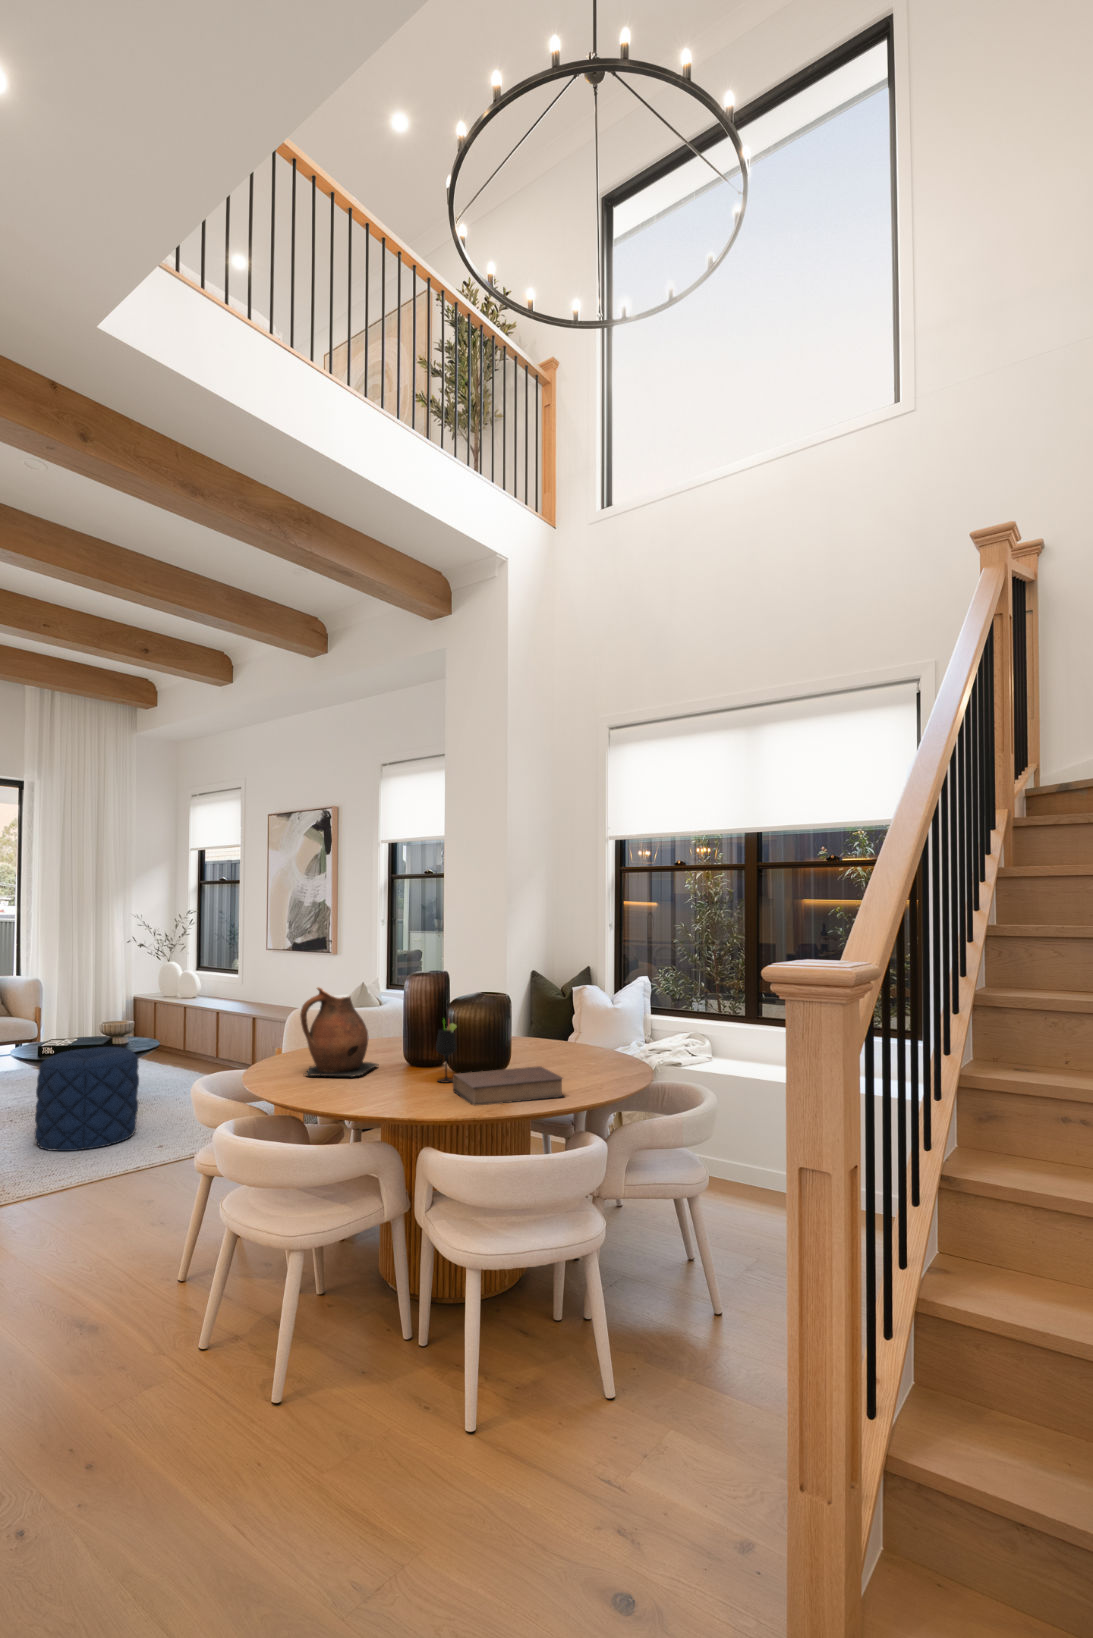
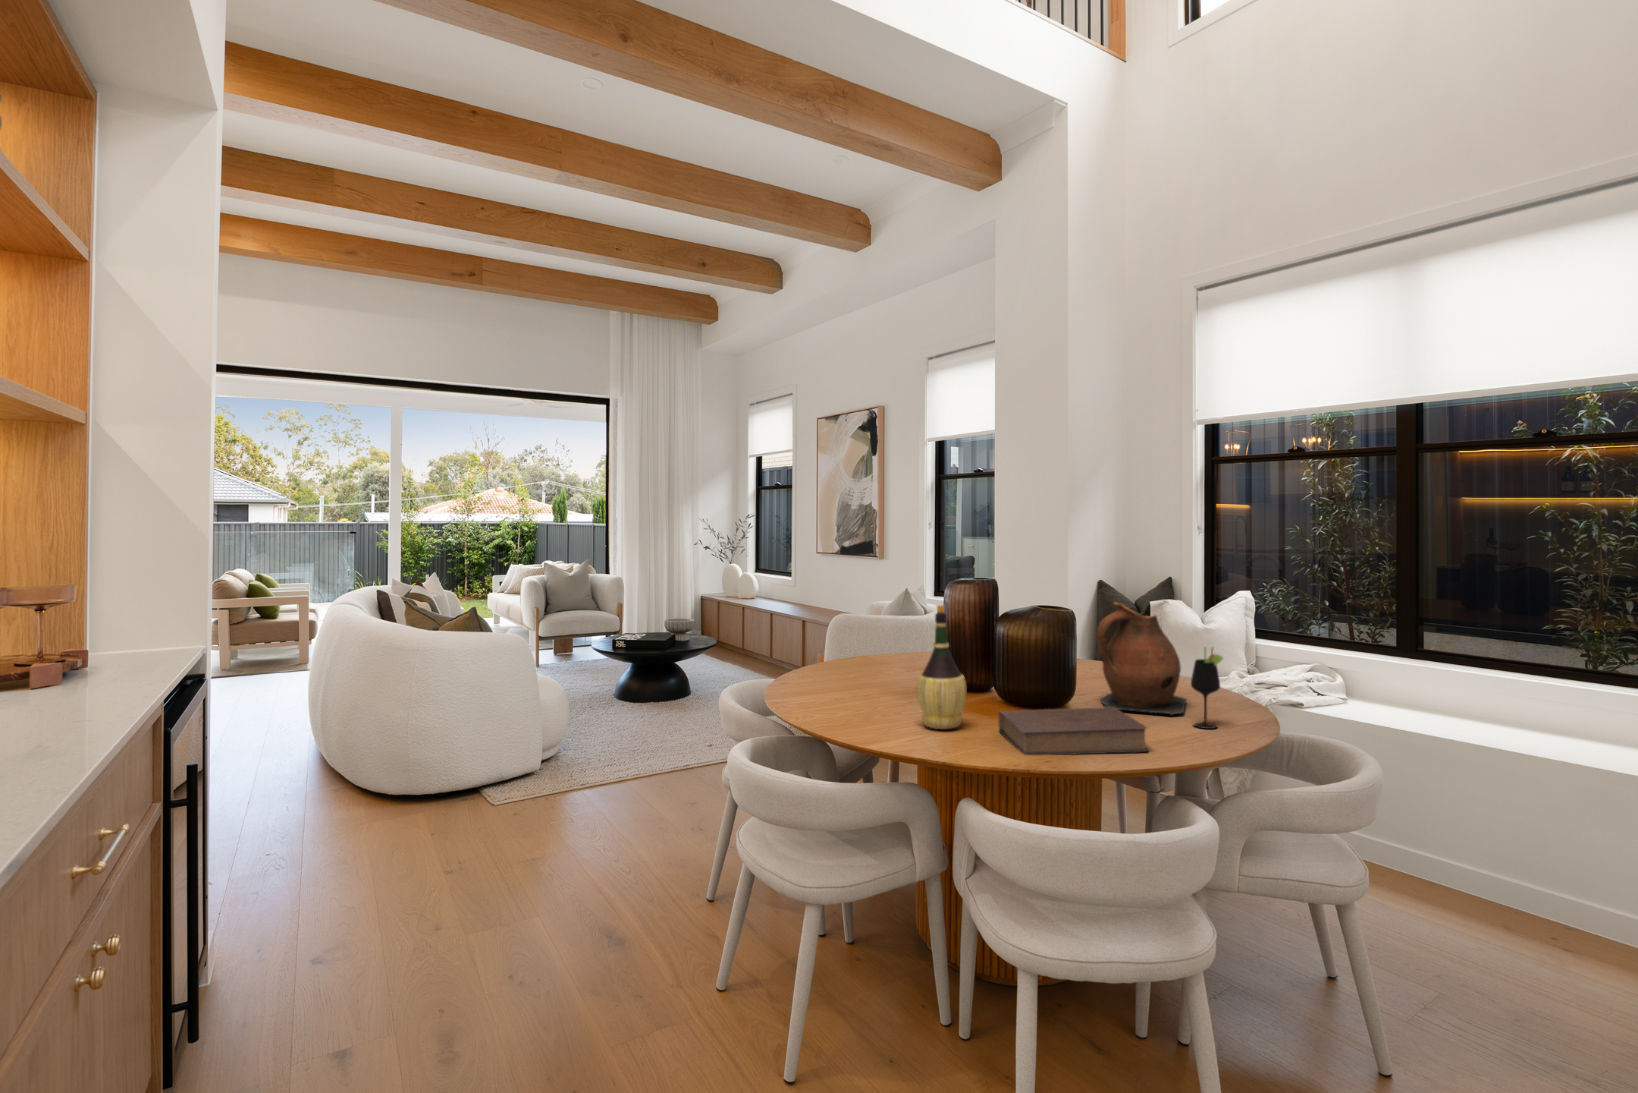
ceramic pitcher: present [300,987,378,1077] -> present [1097,603,1186,715]
wine bottle: none [387,989,427,1092] -> present [917,605,966,729]
wine glass: present [436,1023,457,1083] -> present [1191,648,1223,729]
pouf: present [35,1047,139,1151] -> none [605,646,695,743]

